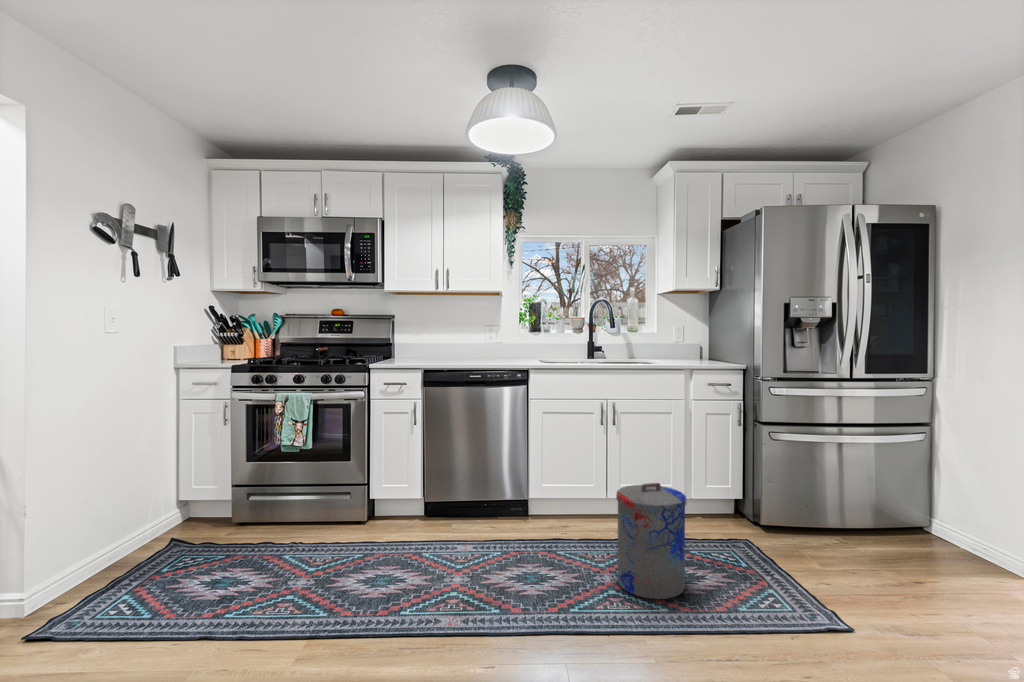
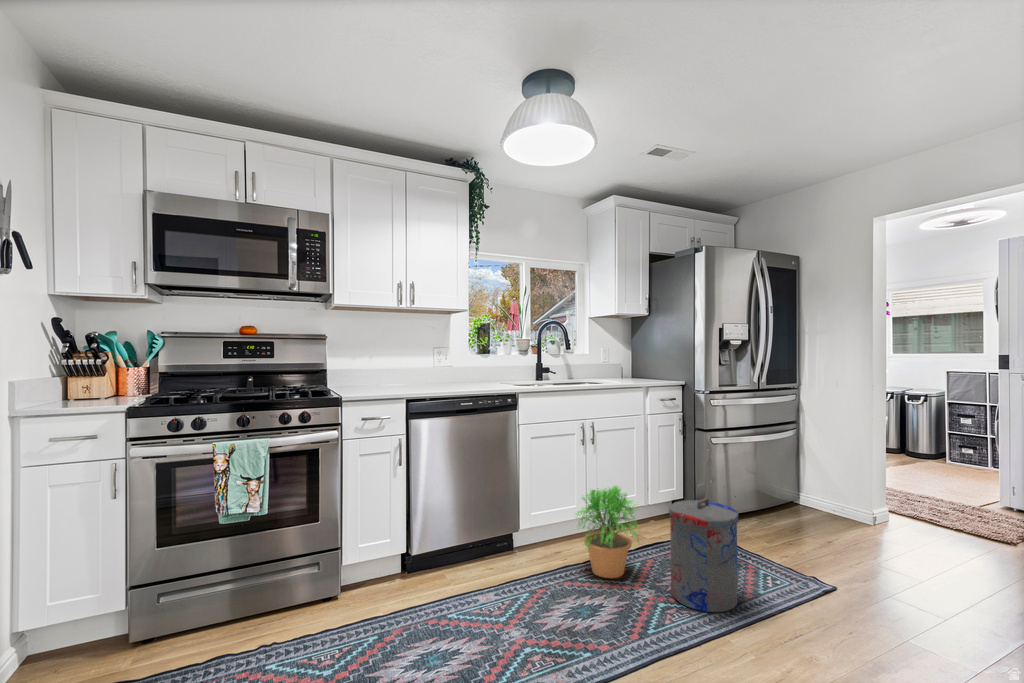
potted plant: none [553,462,624,552] -> present [576,486,639,578]

